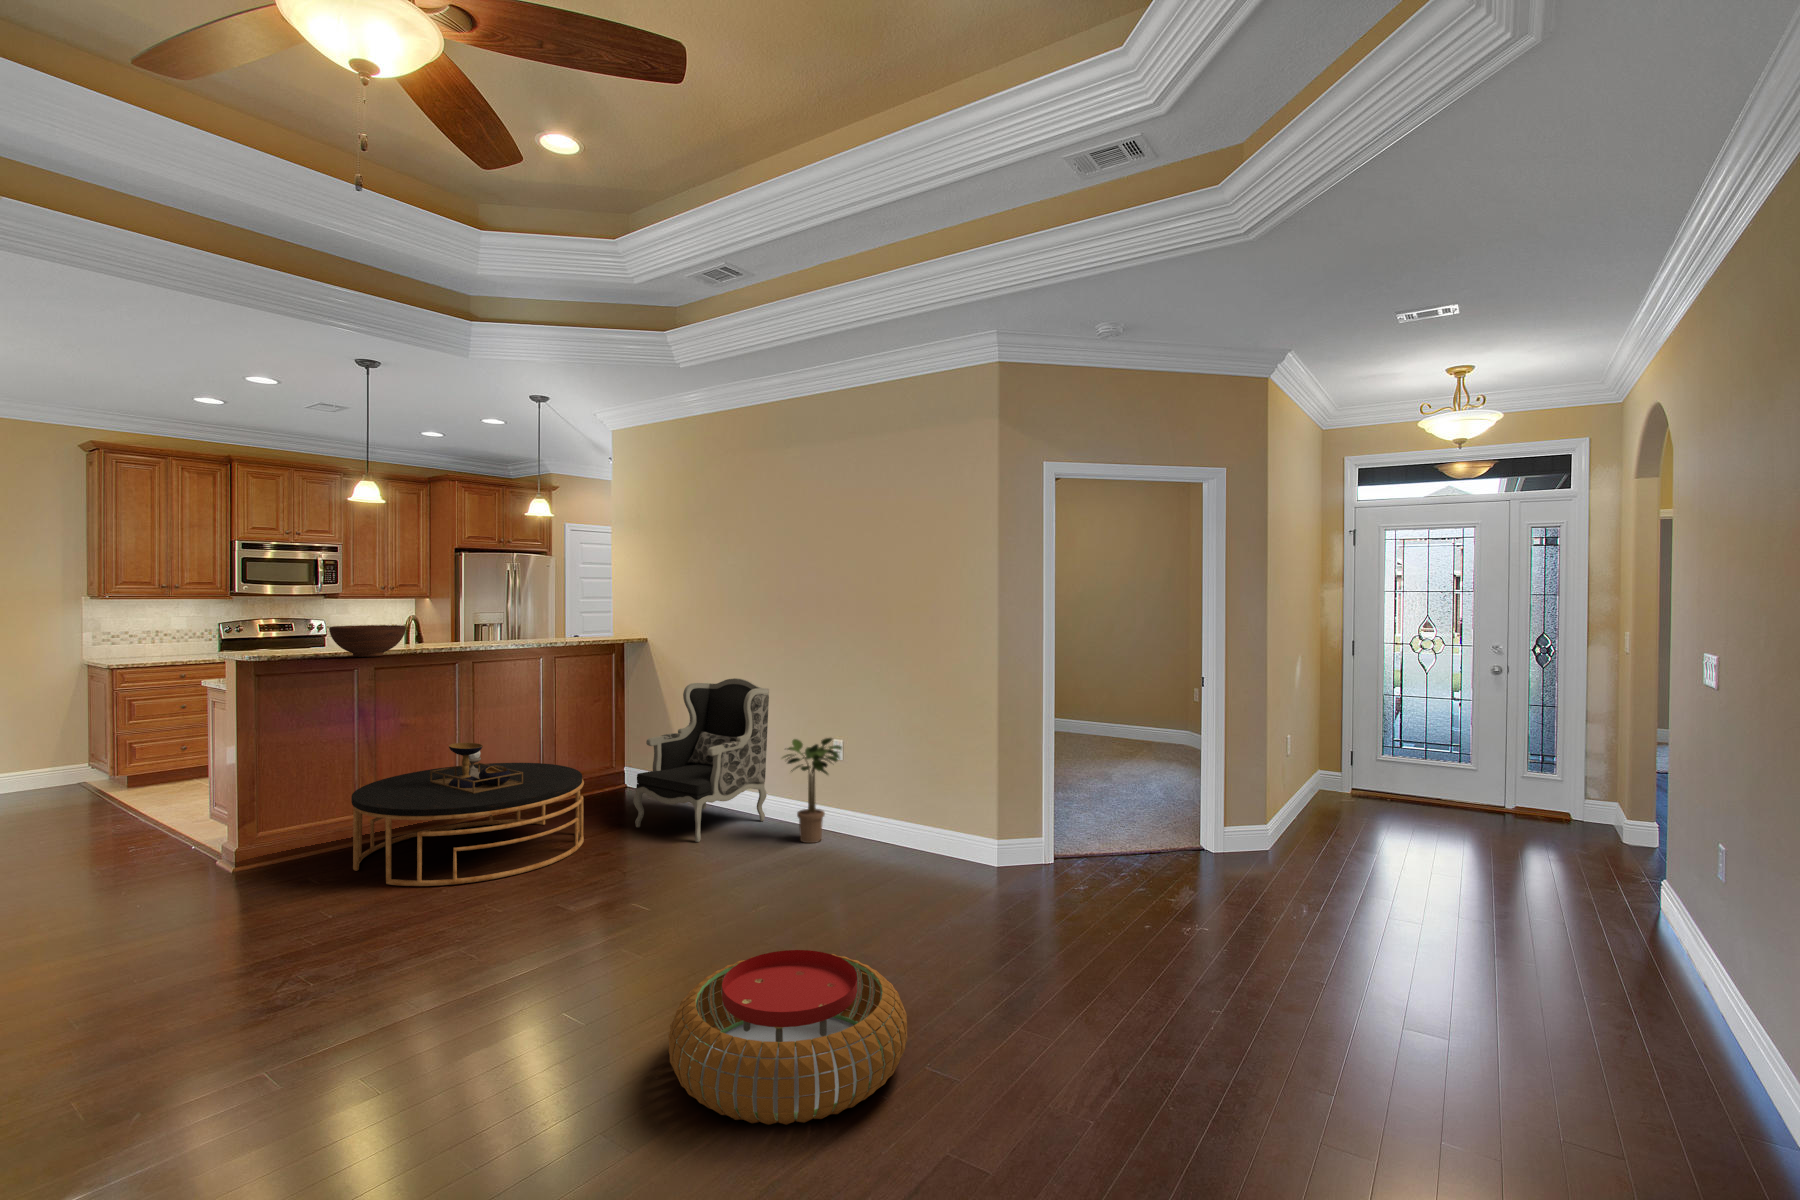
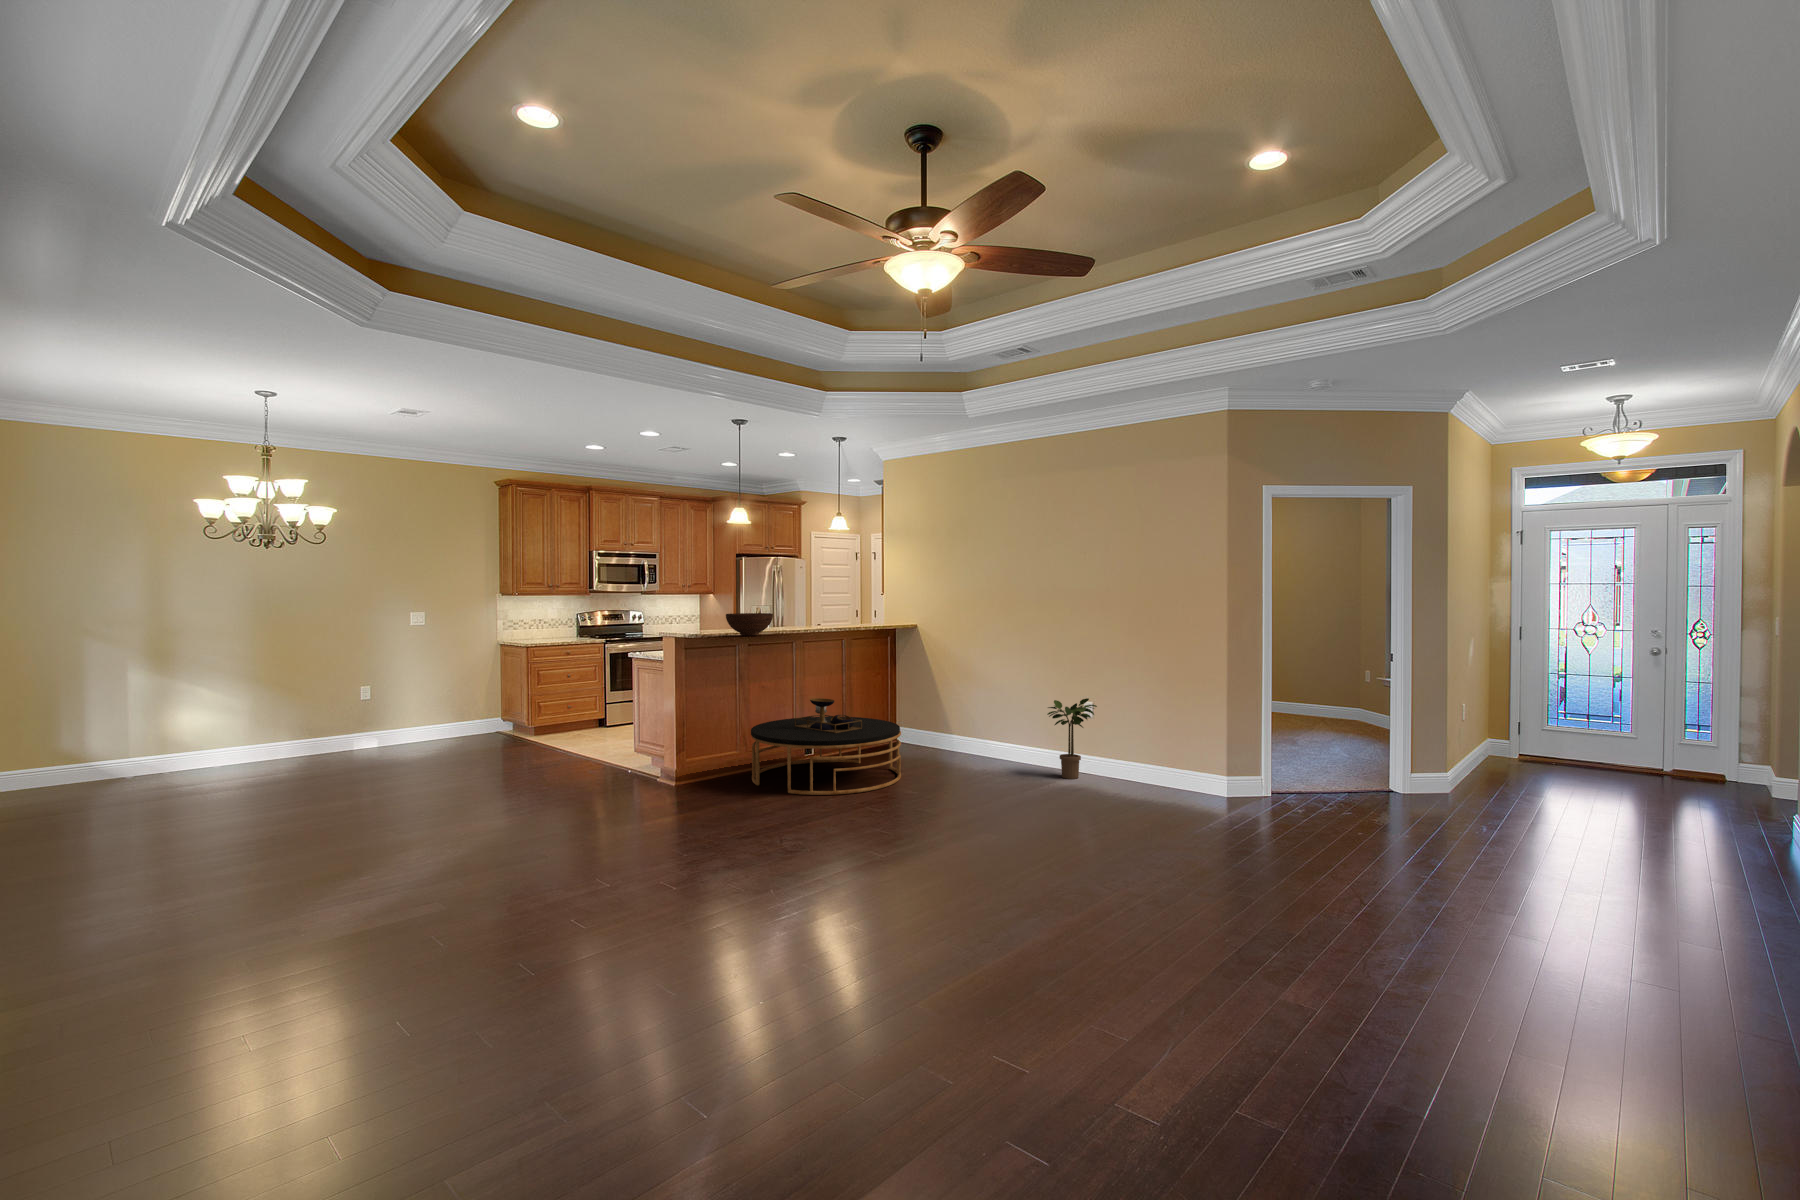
armchair: present [633,678,769,842] -> none [928,655,1027,776]
pouf: present [669,950,907,1125] -> none [1066,820,1222,908]

